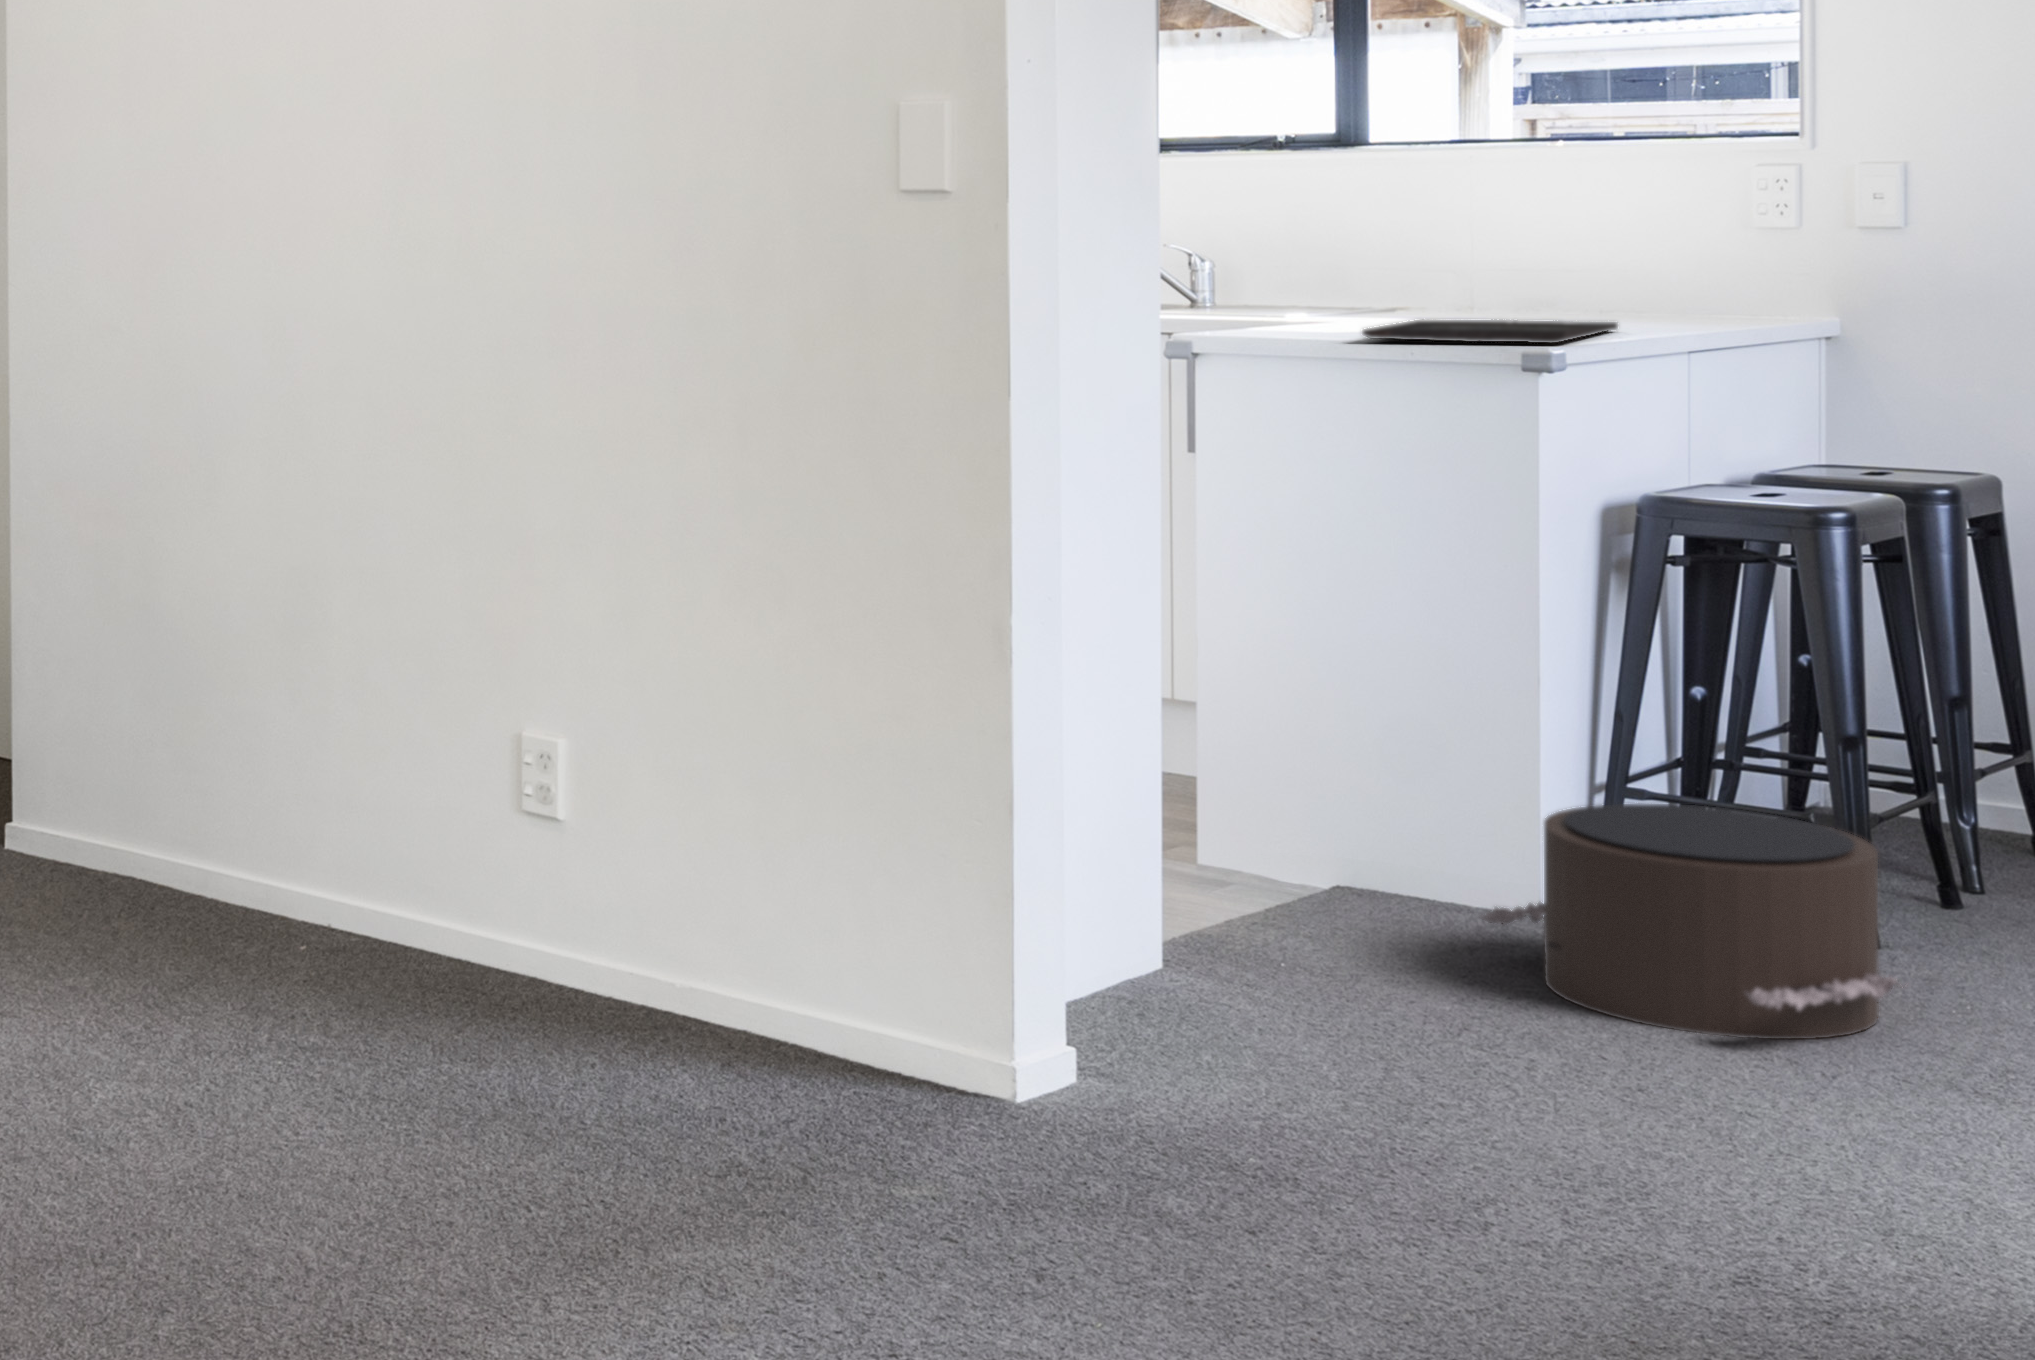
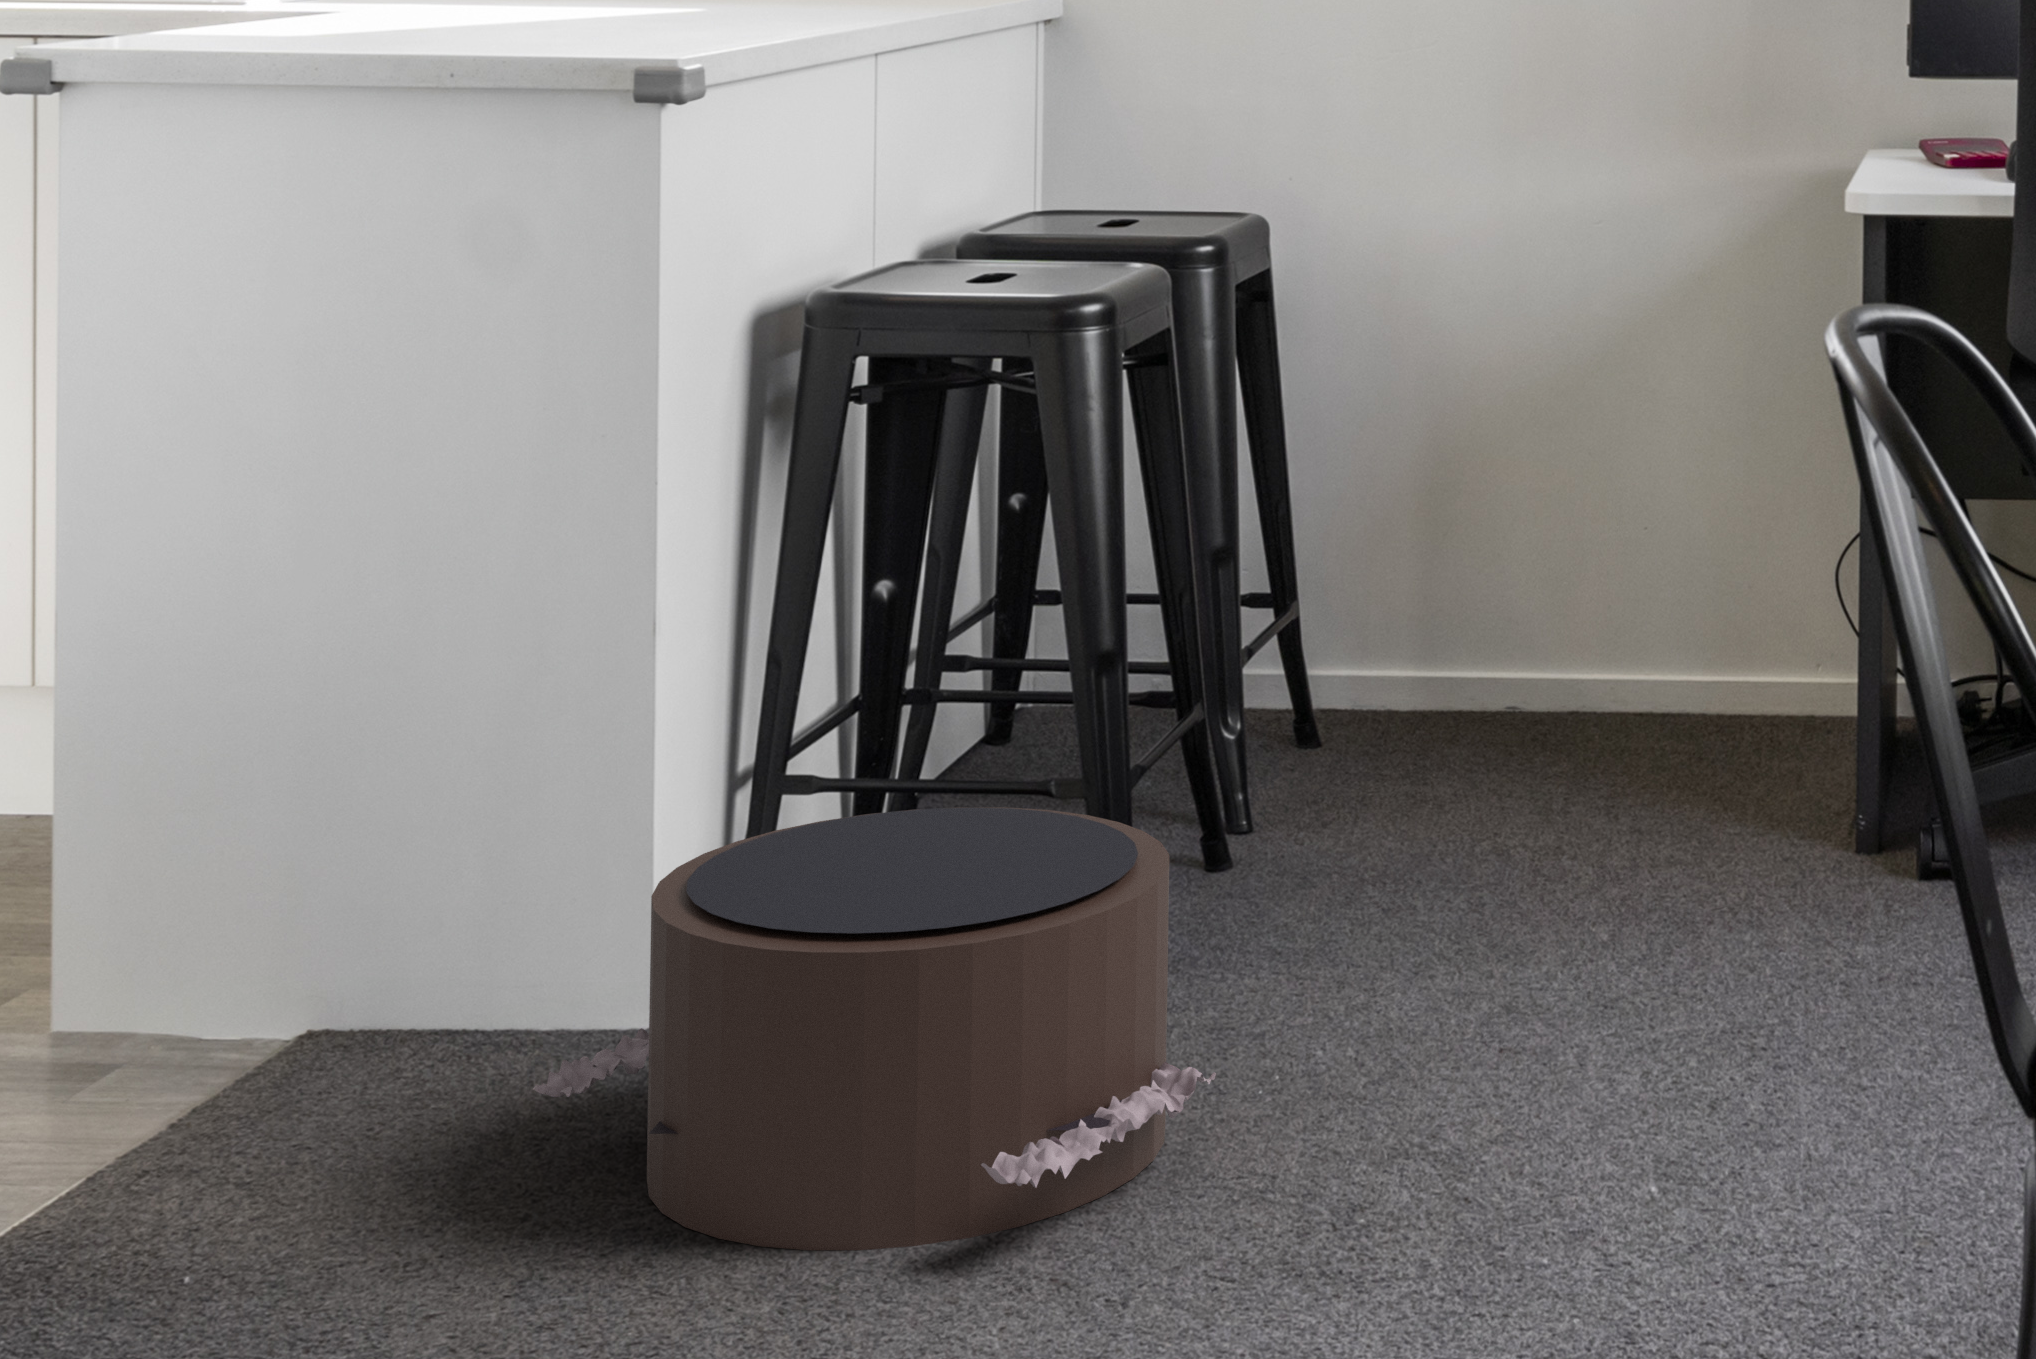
tray: present [1362,319,1618,343] -> none [361,8,781,43]

